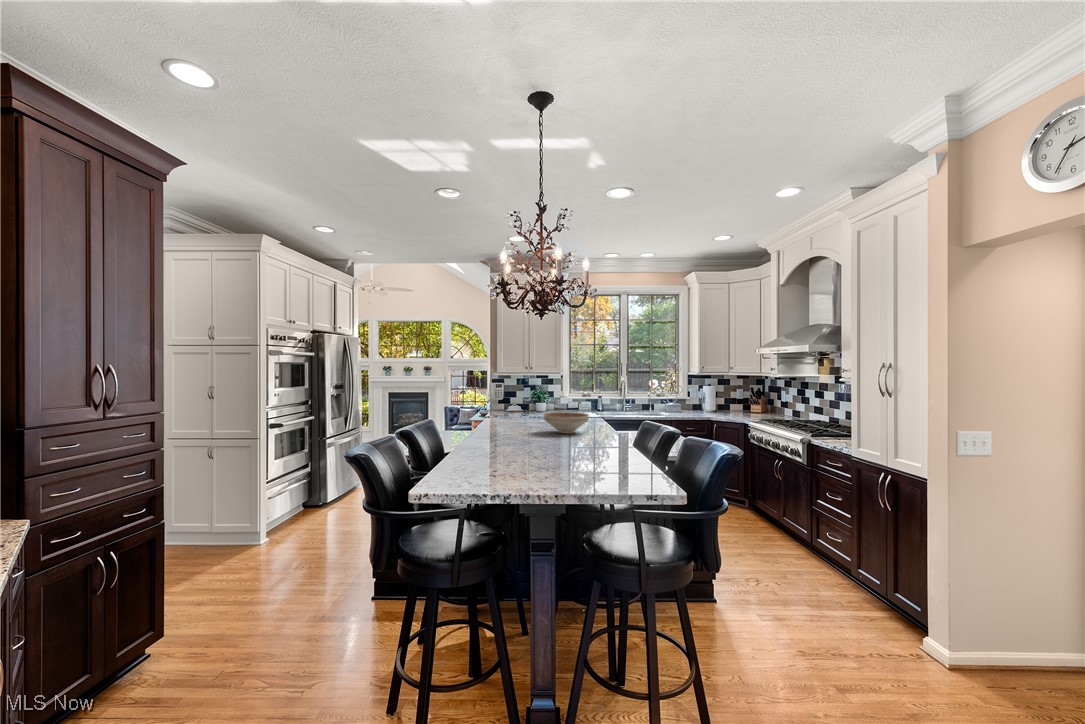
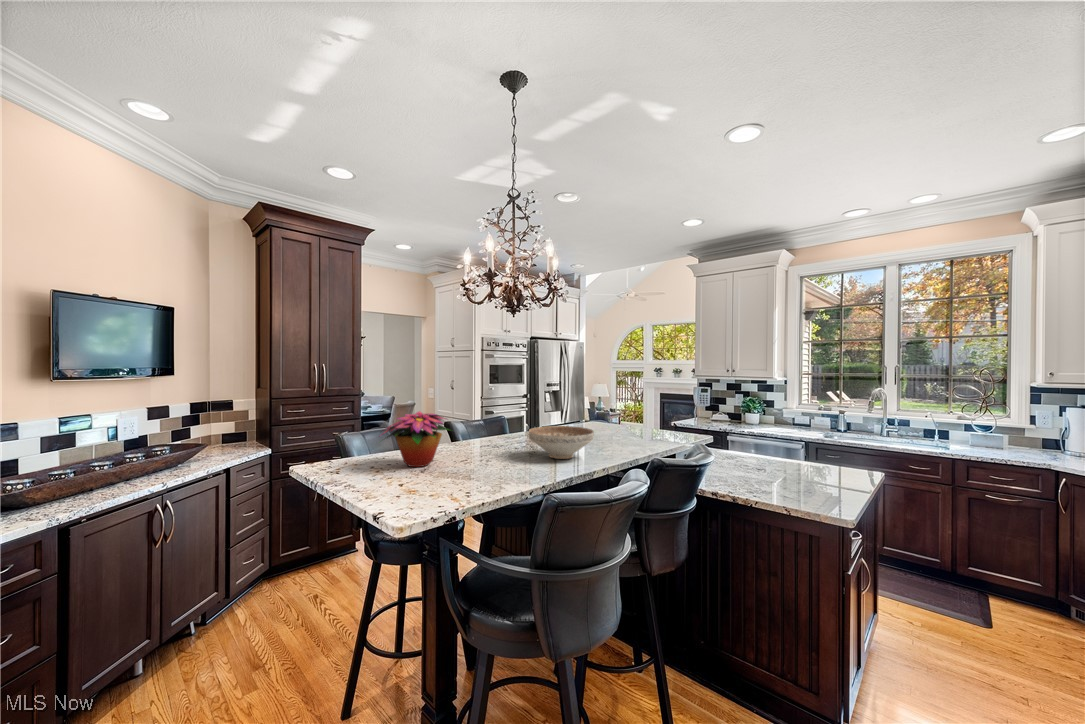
flower arrangement: none [486,405,544,447] -> present [383,411,449,467]

